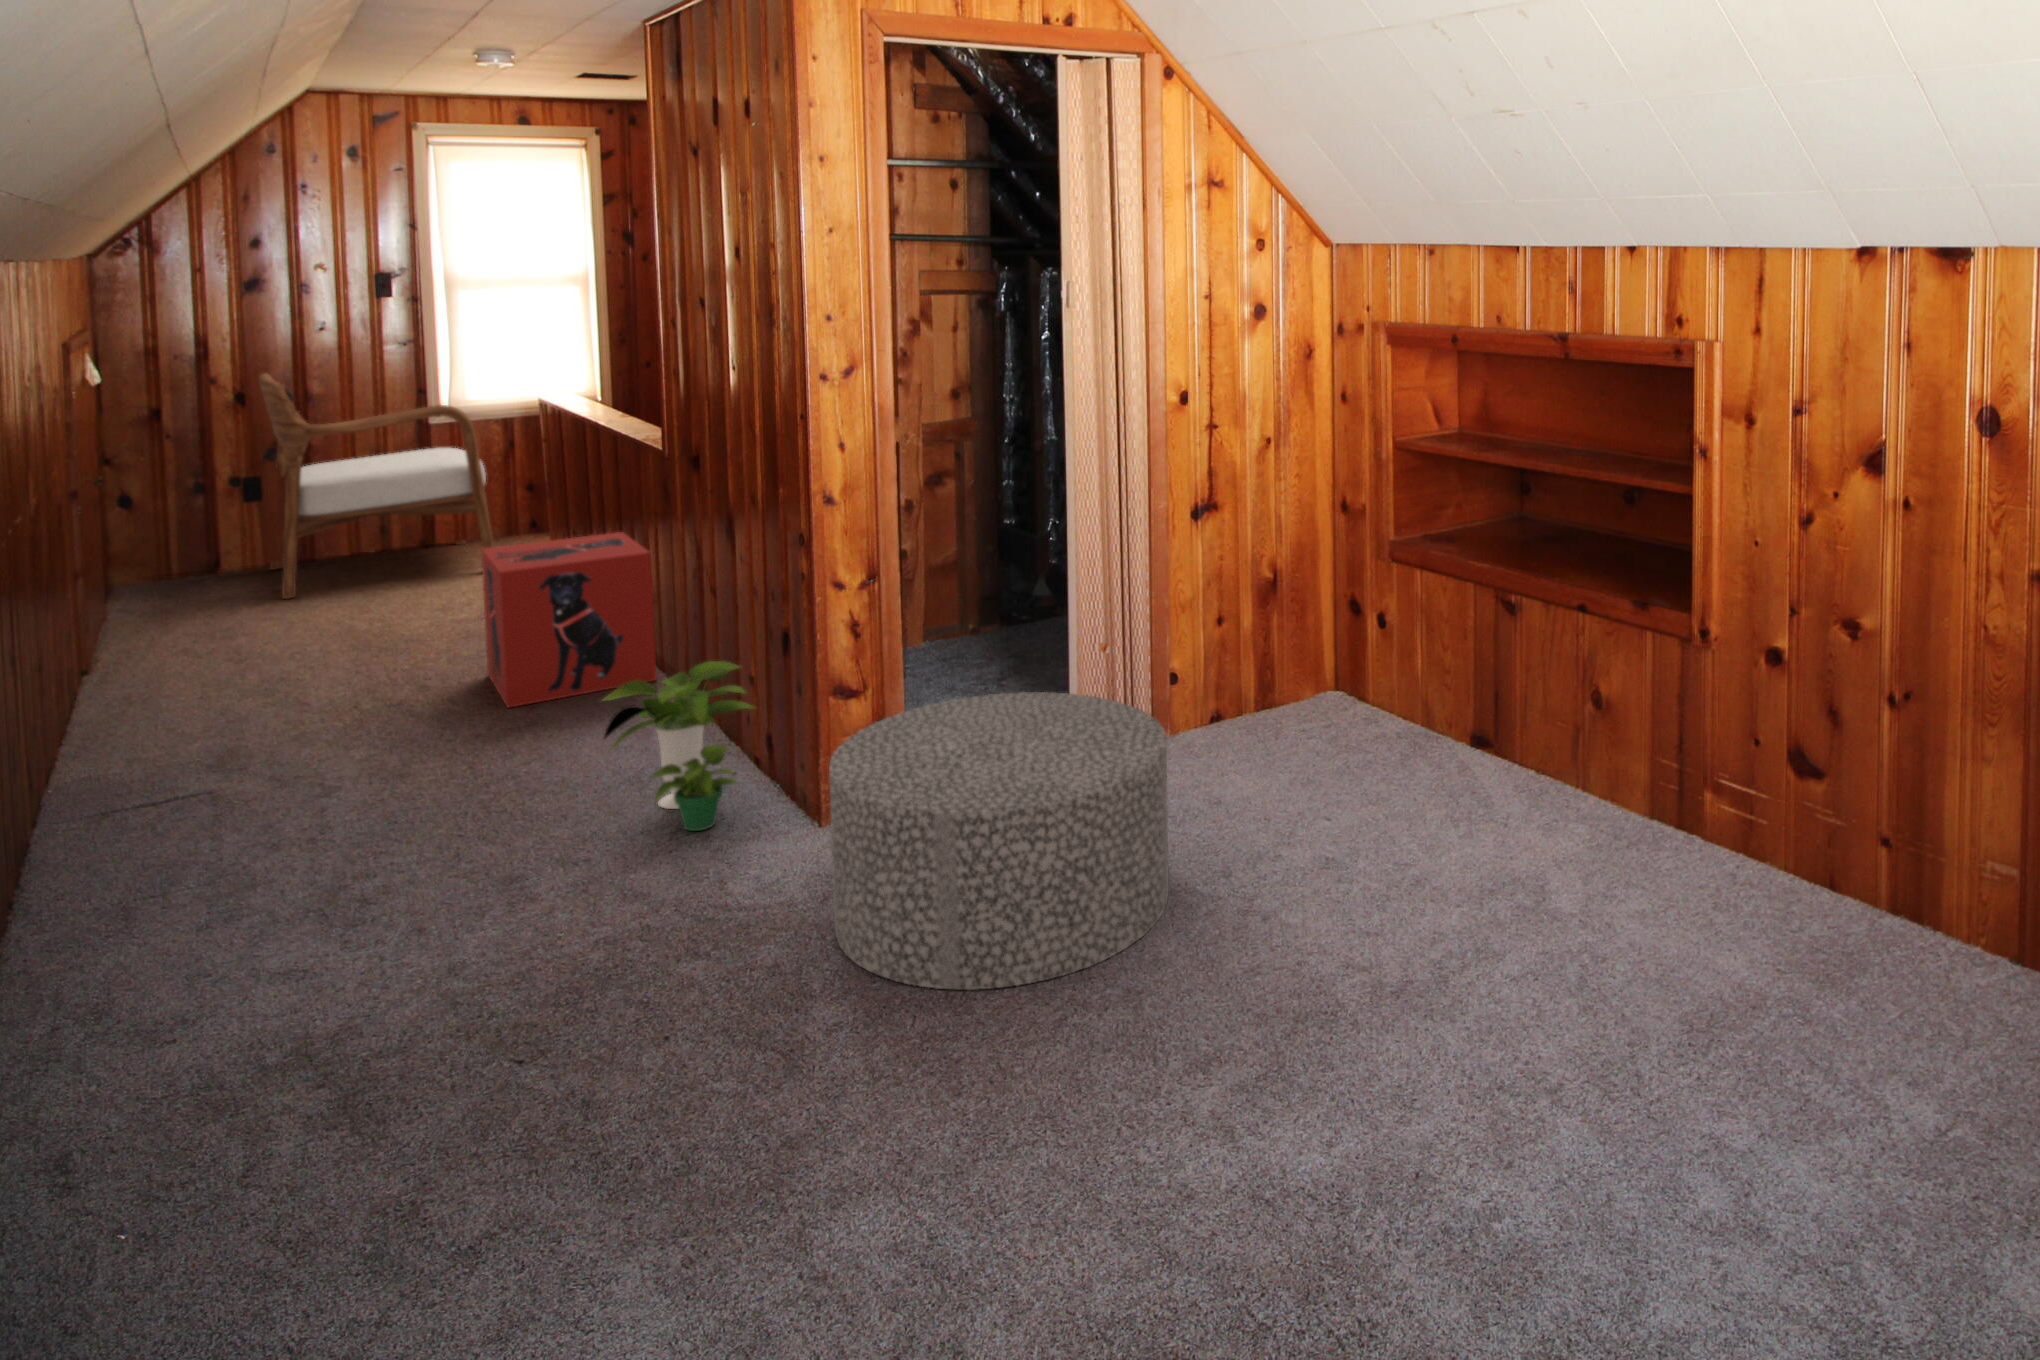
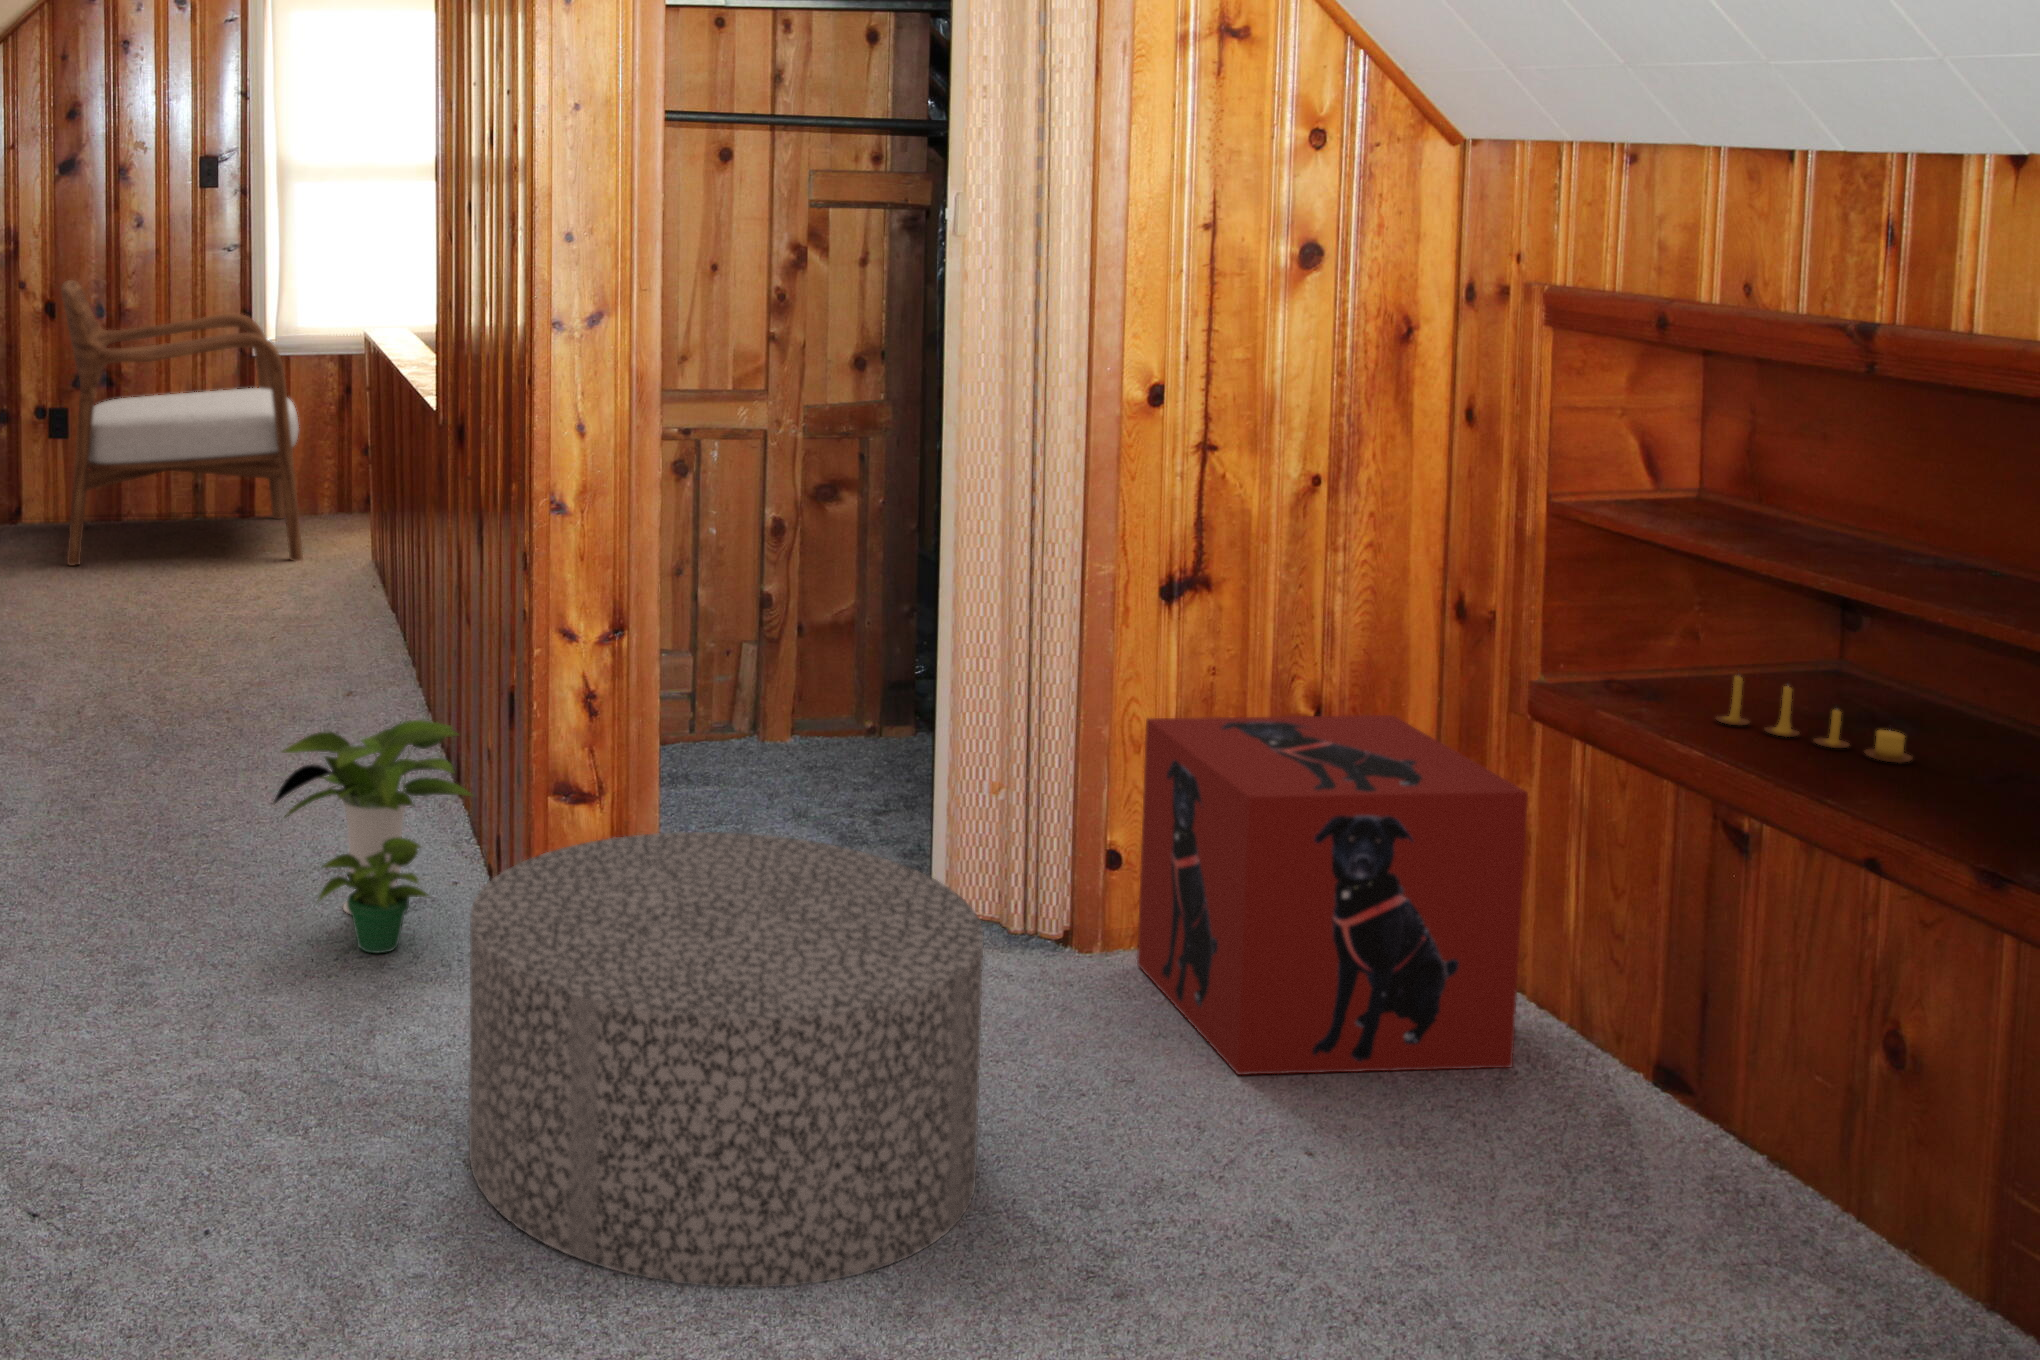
candle: none [1485,520,1578,556] -> present [1716,676,1912,763]
storage box: present [481,532,656,708] -> present [1137,715,1528,1075]

